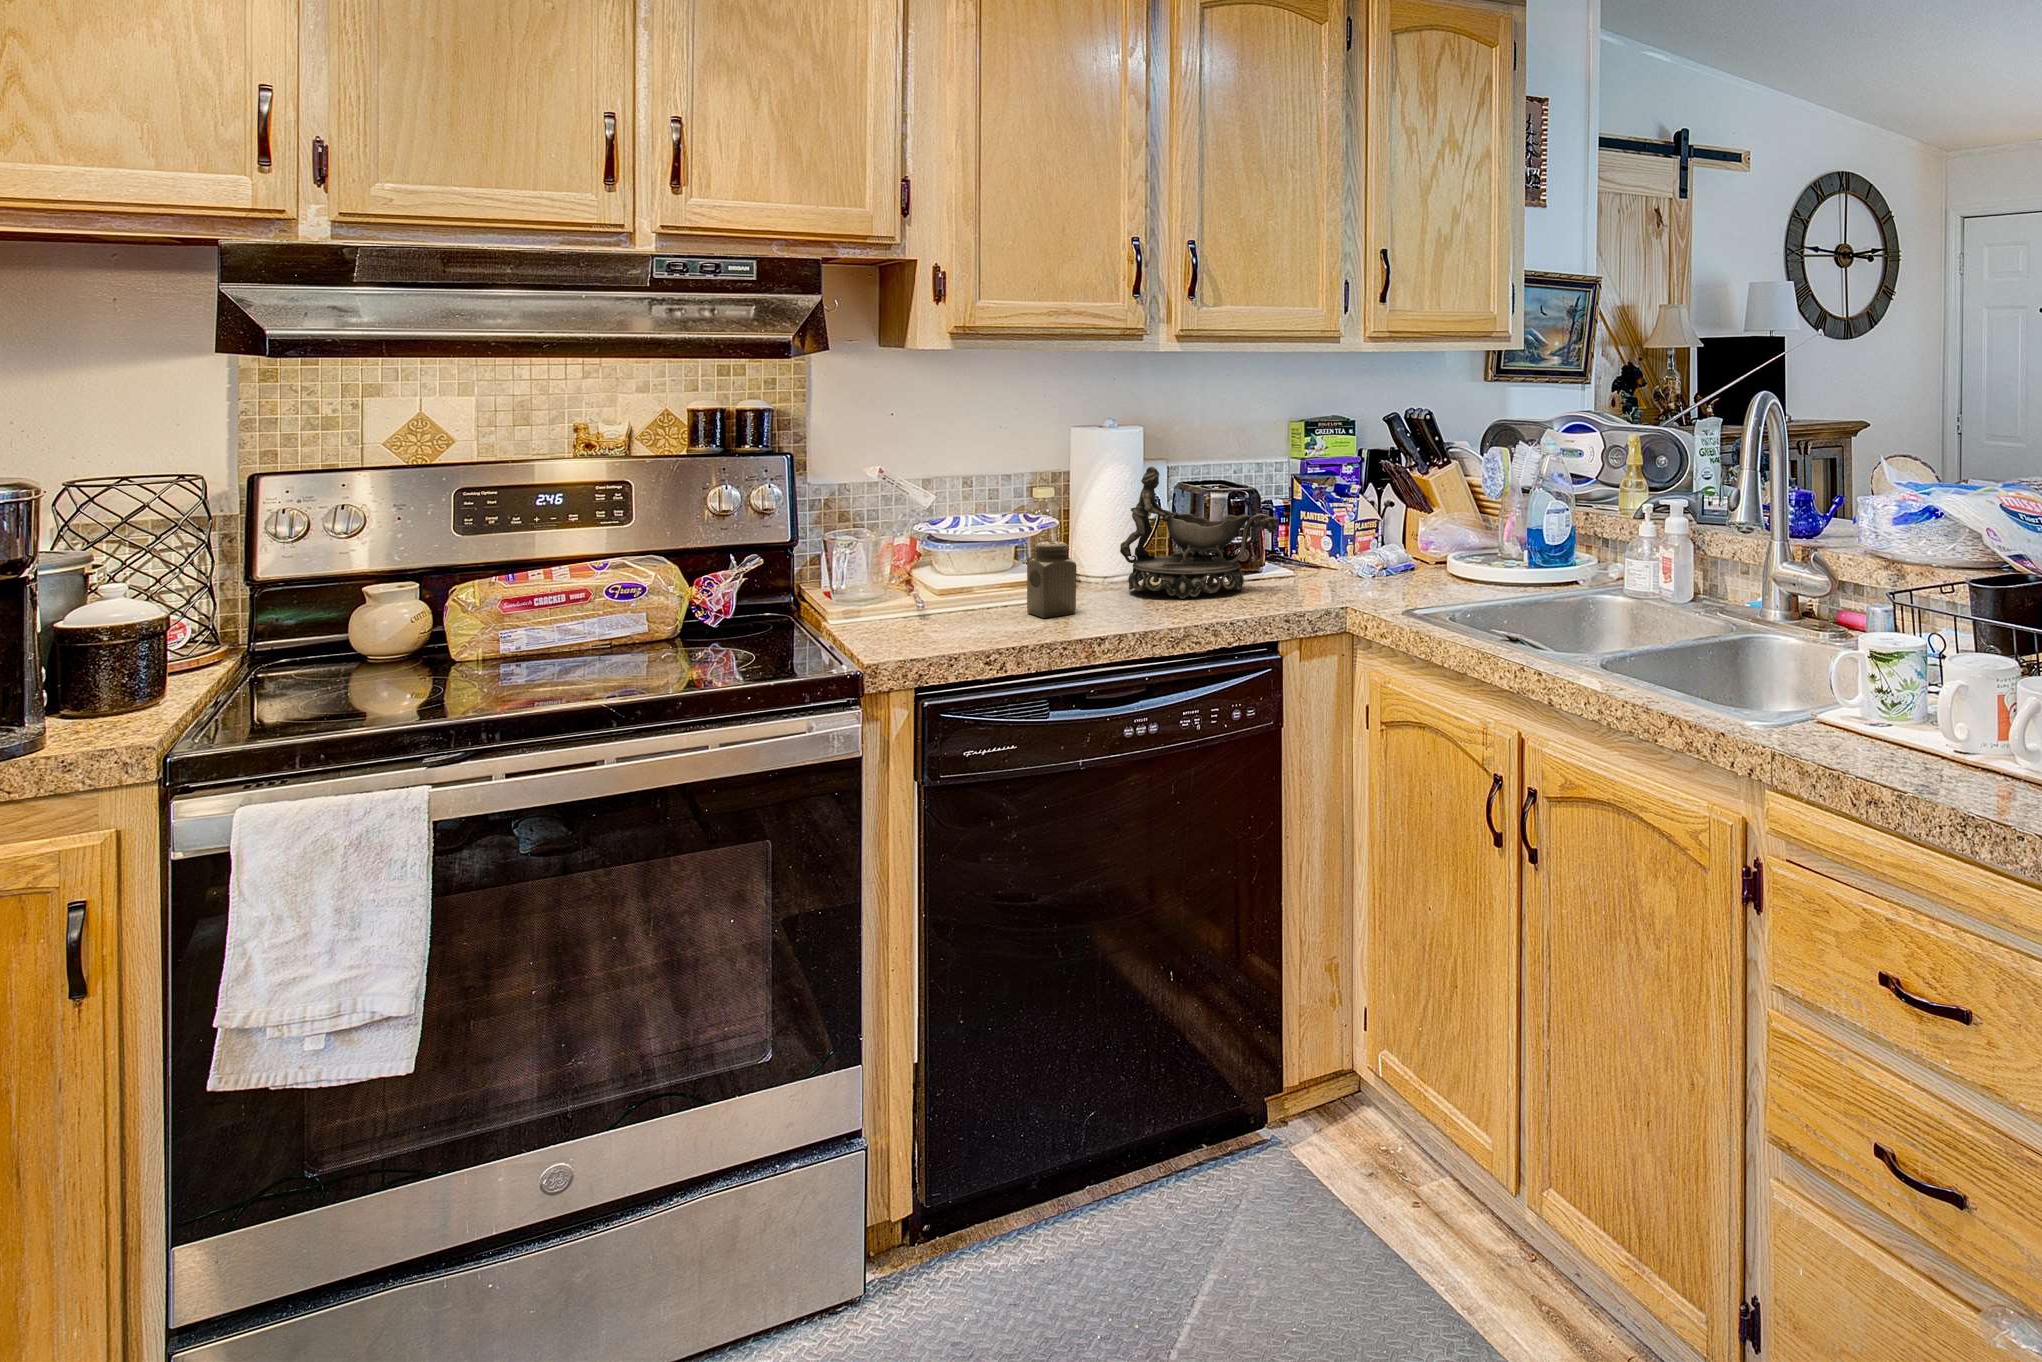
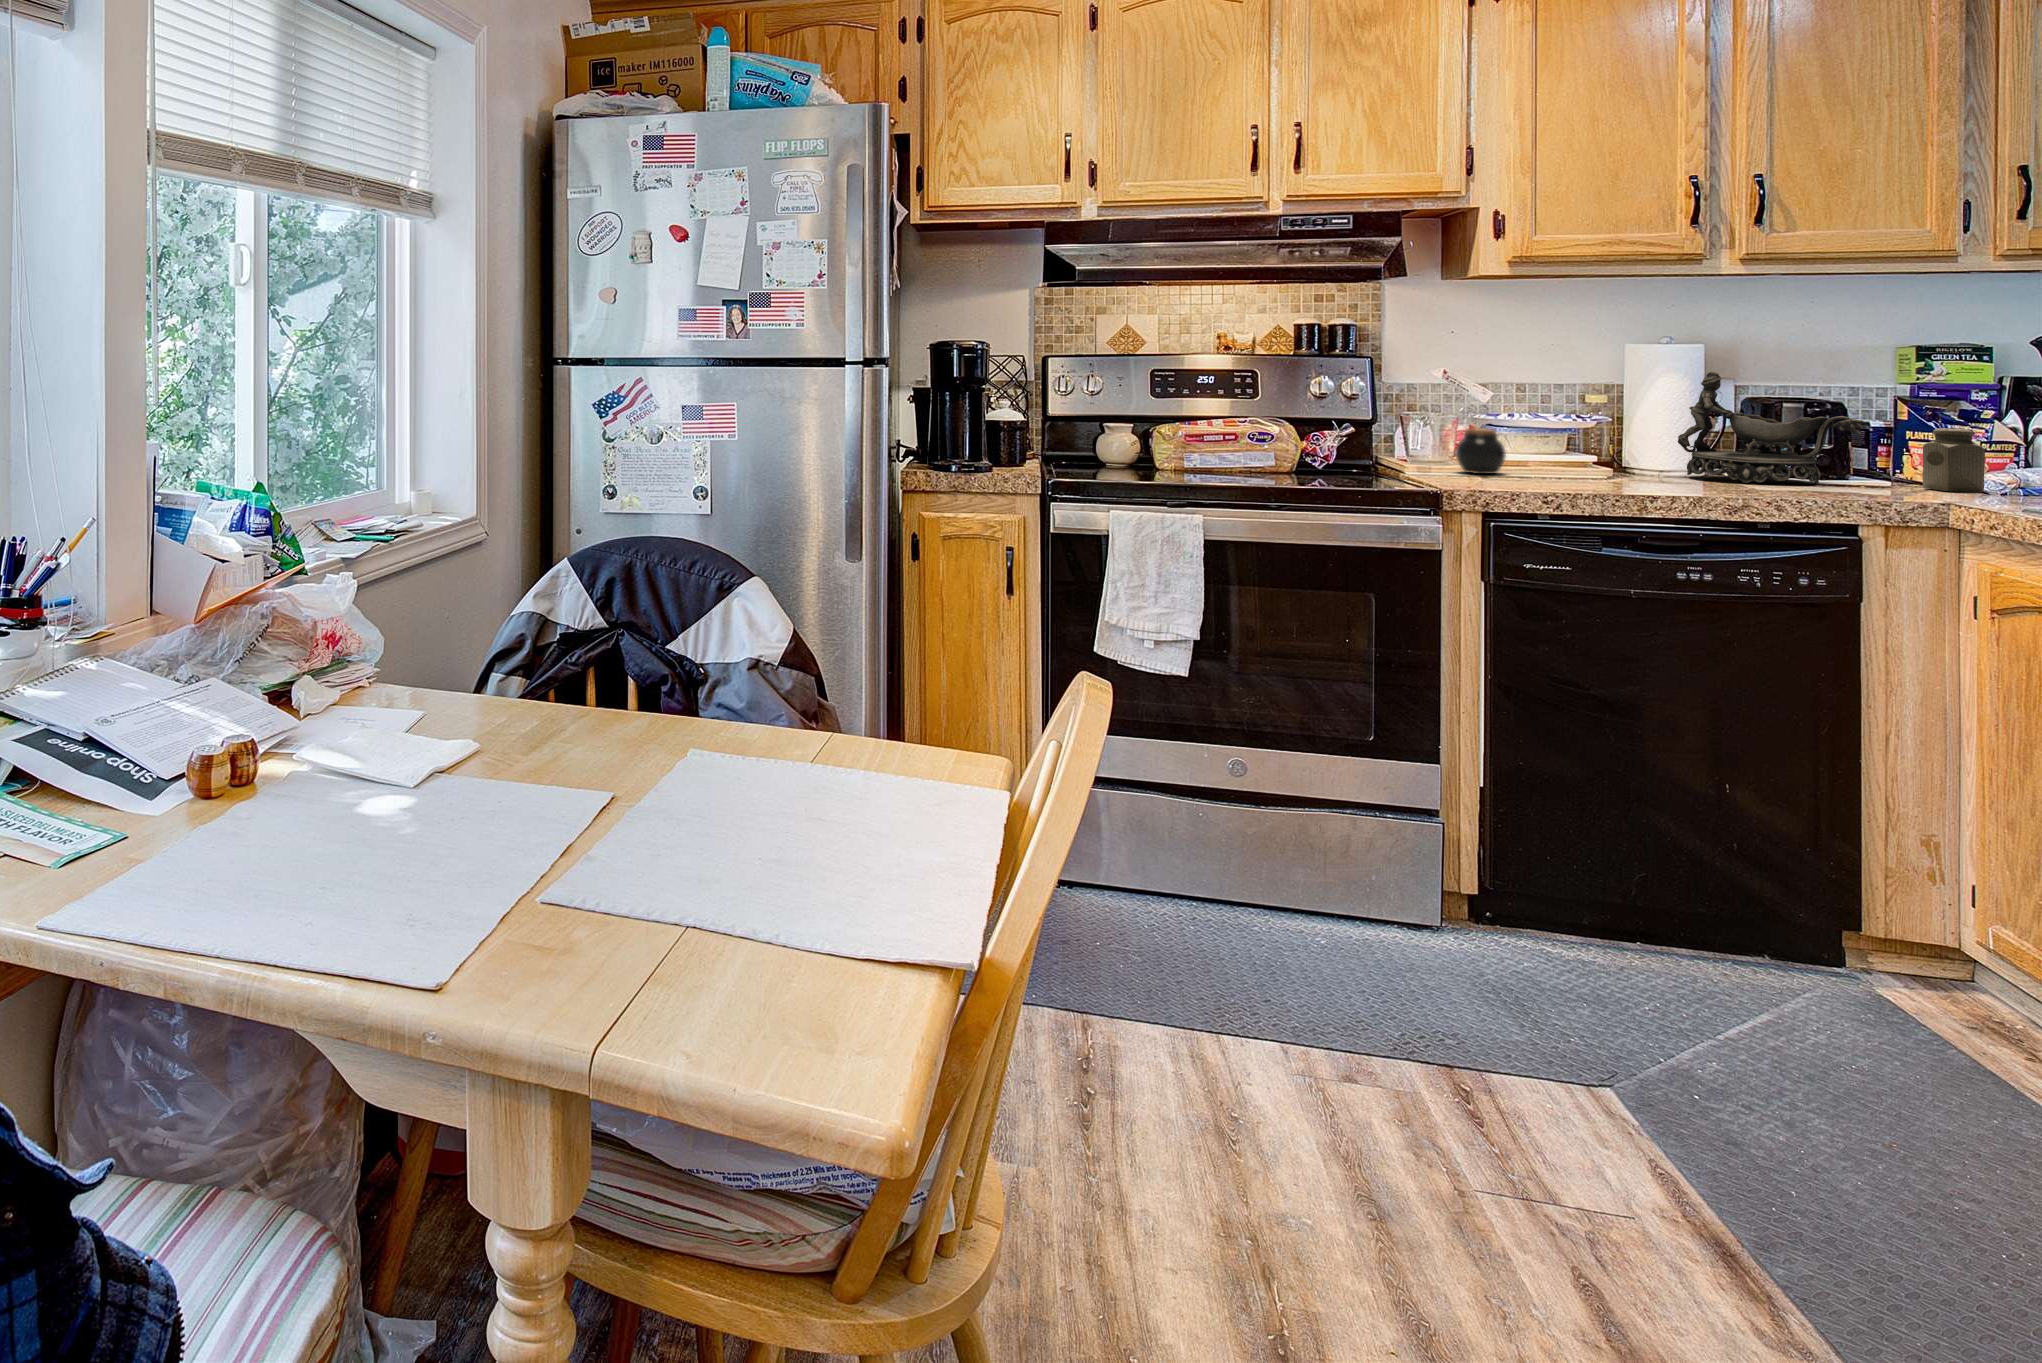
salt shaker: present [1027,541,1076,618] -> present [1923,428,1985,492]
jar: none [888,553,945,618] -> present [1456,428,1506,474]

